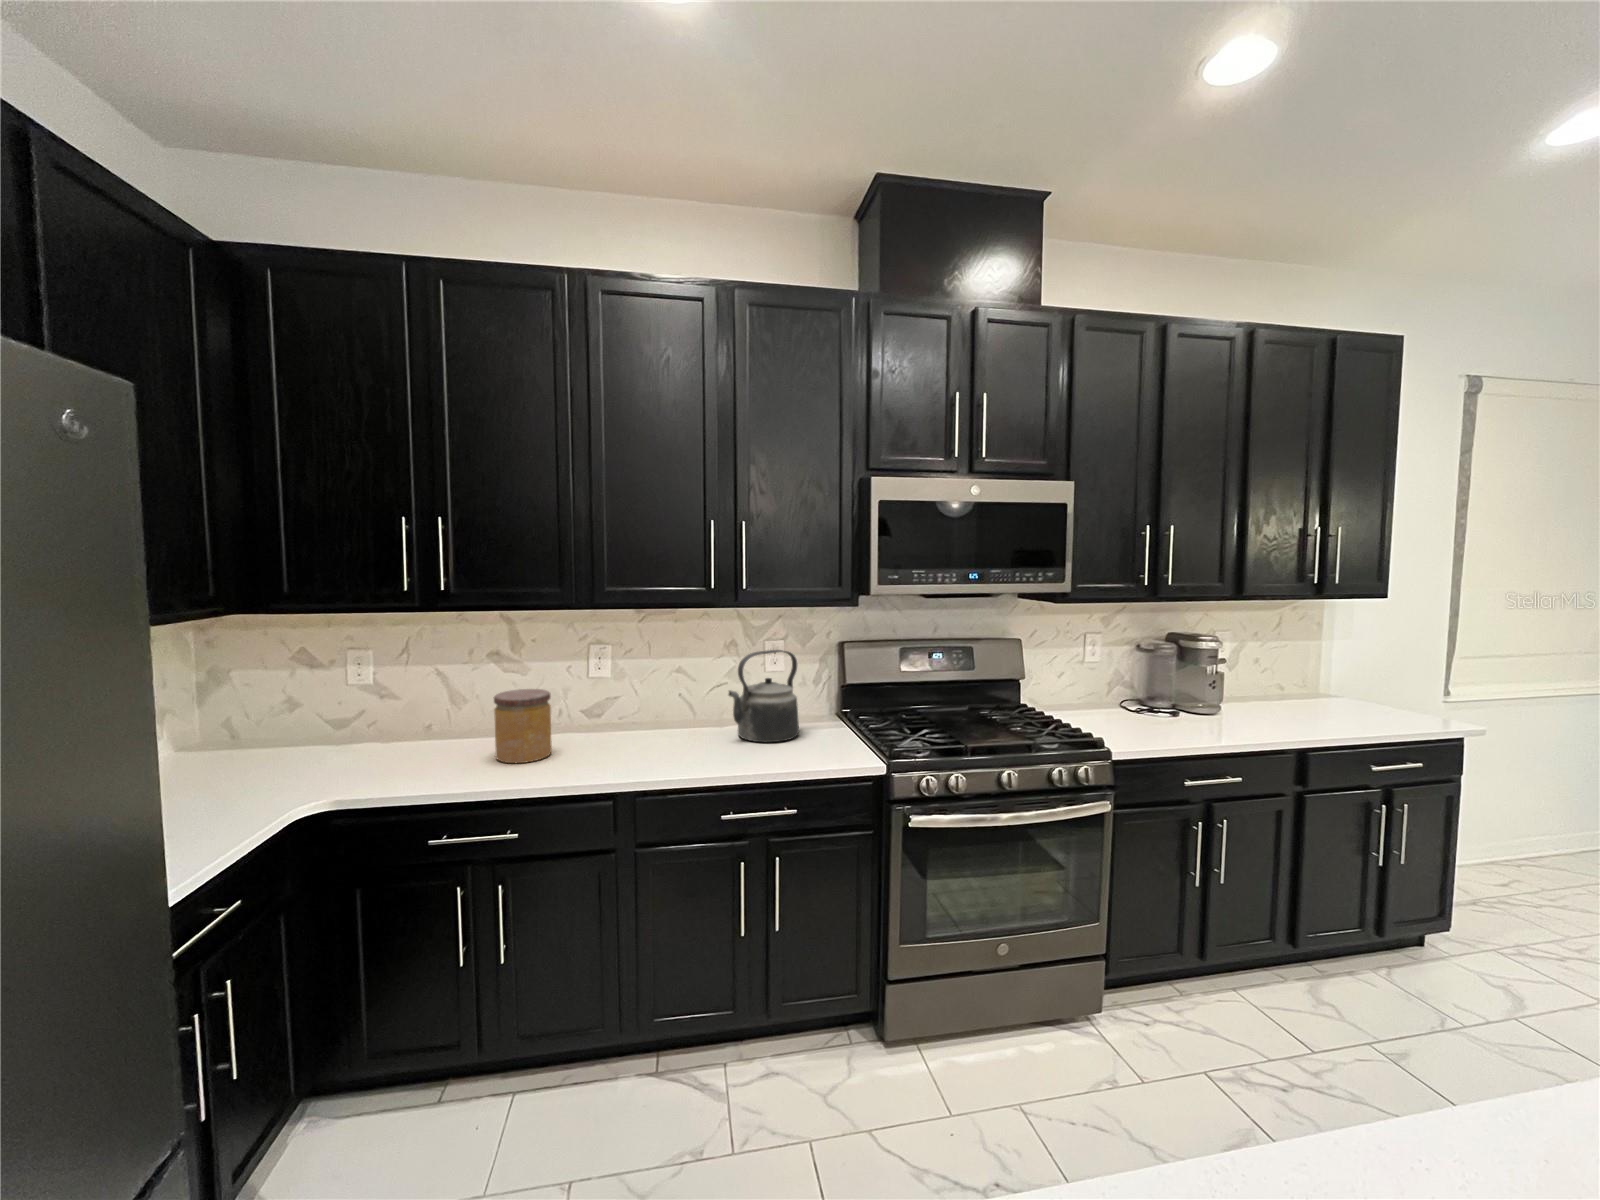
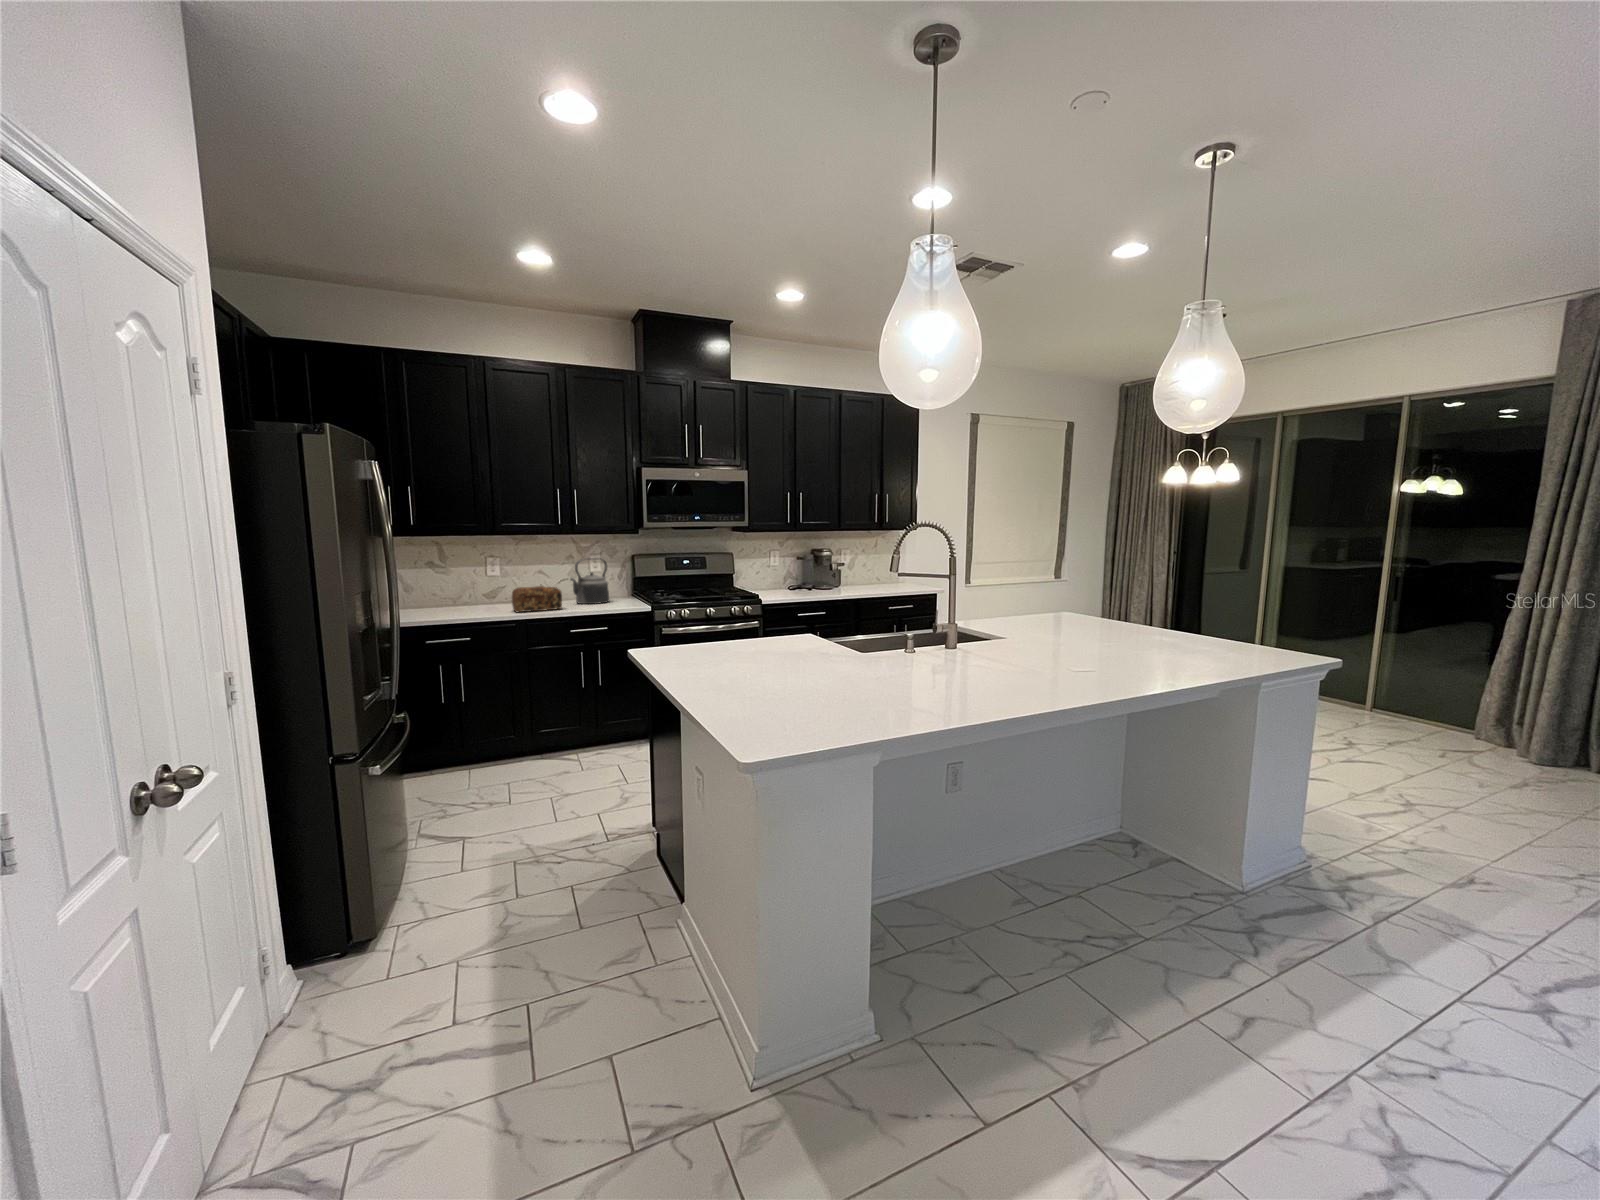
jar: present [494,689,552,763] -> none [443,578,475,613]
bread loaf: none [616,712,711,771] -> present [512,586,562,612]

